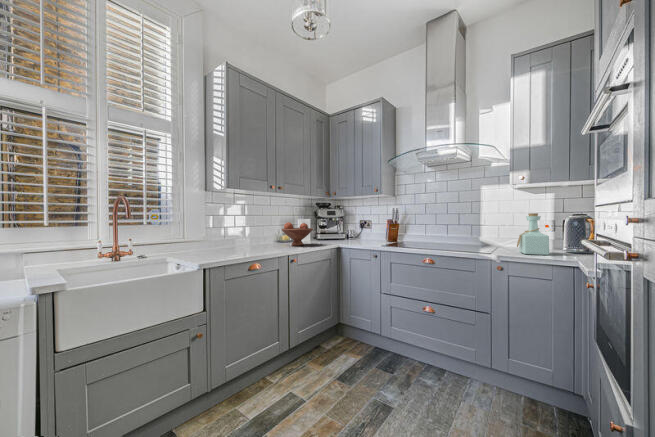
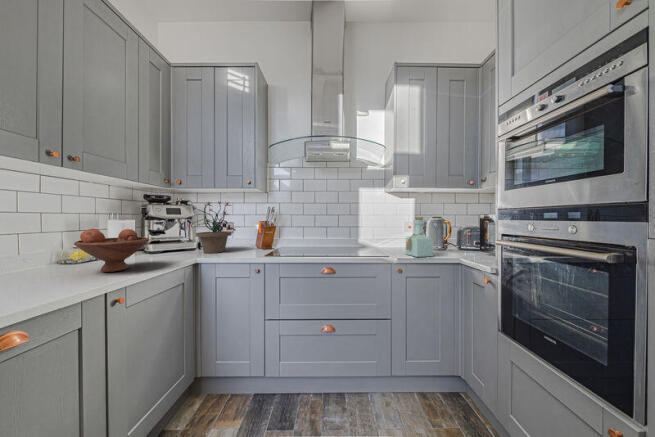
potted plant: none [338,205,368,242] -> present [189,202,235,253]

